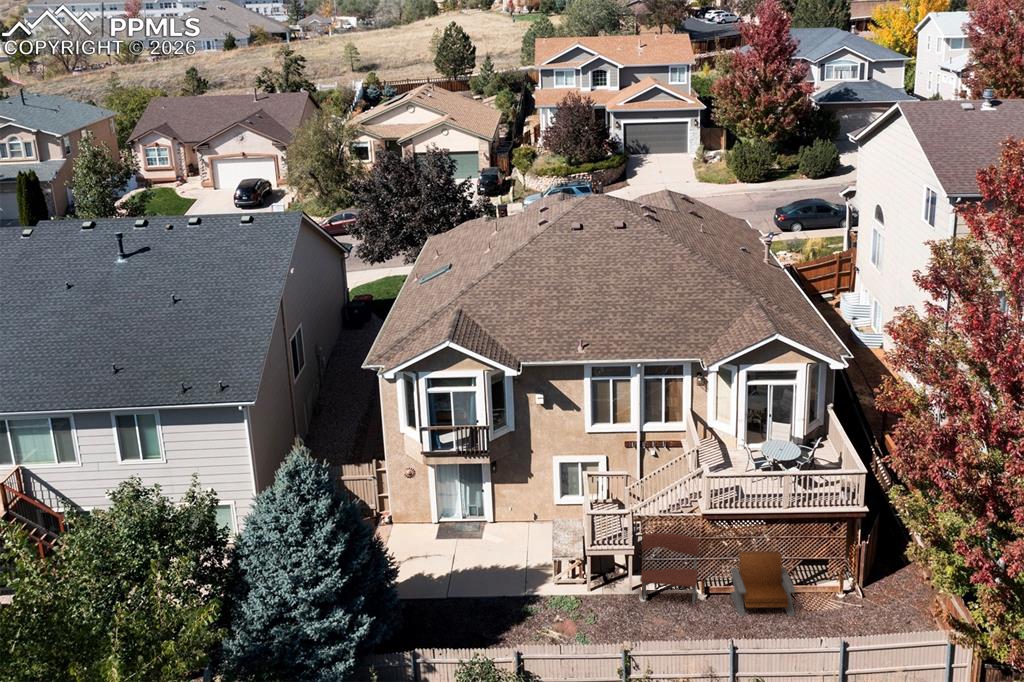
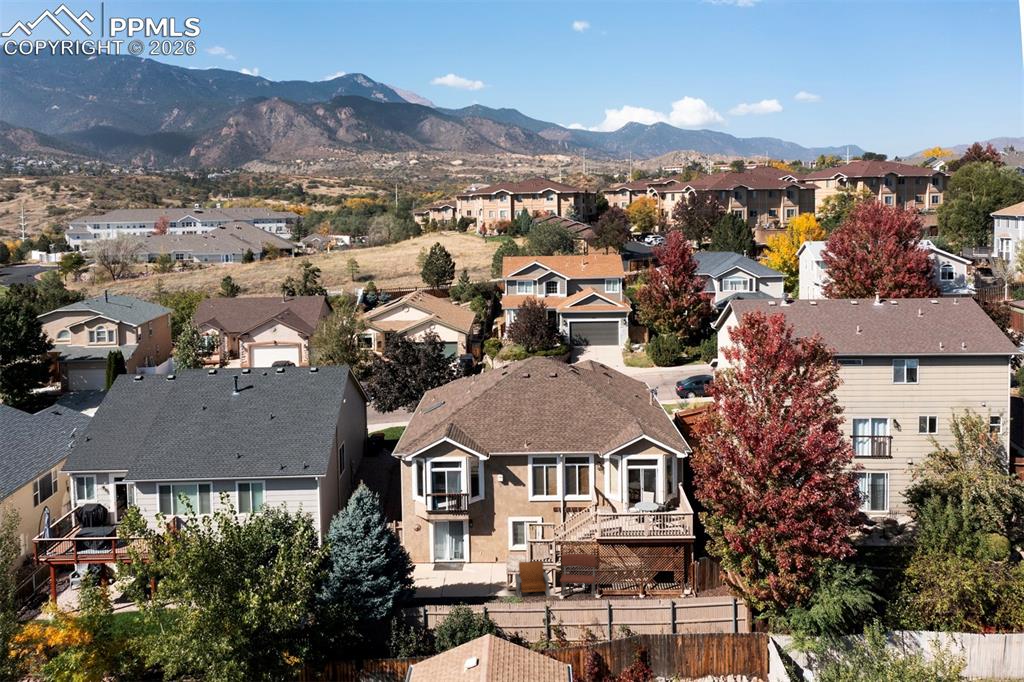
lounge chair: present [731,551,796,616] -> present [515,561,551,598]

